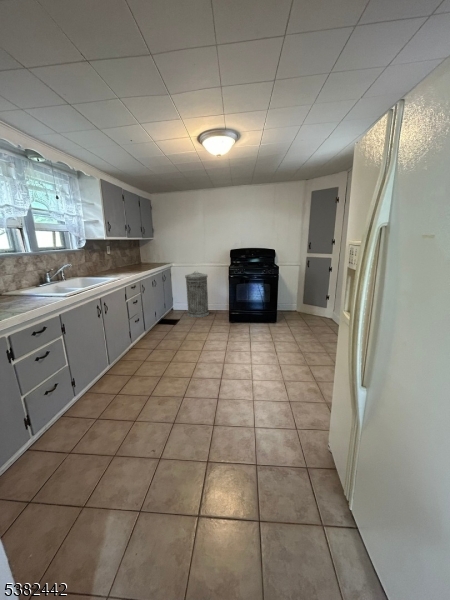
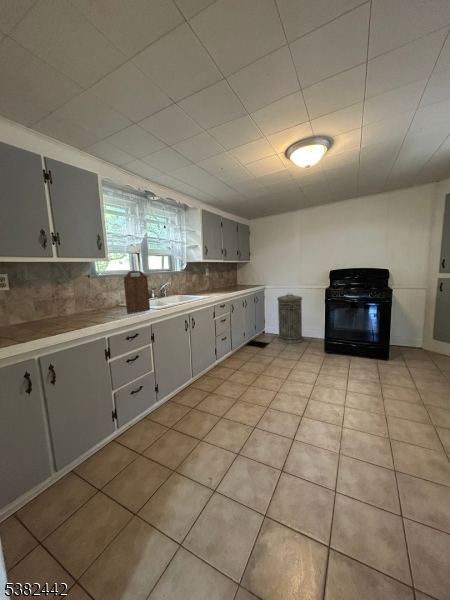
cutting board: none [14,252,55,304] -> present [123,271,150,313]

